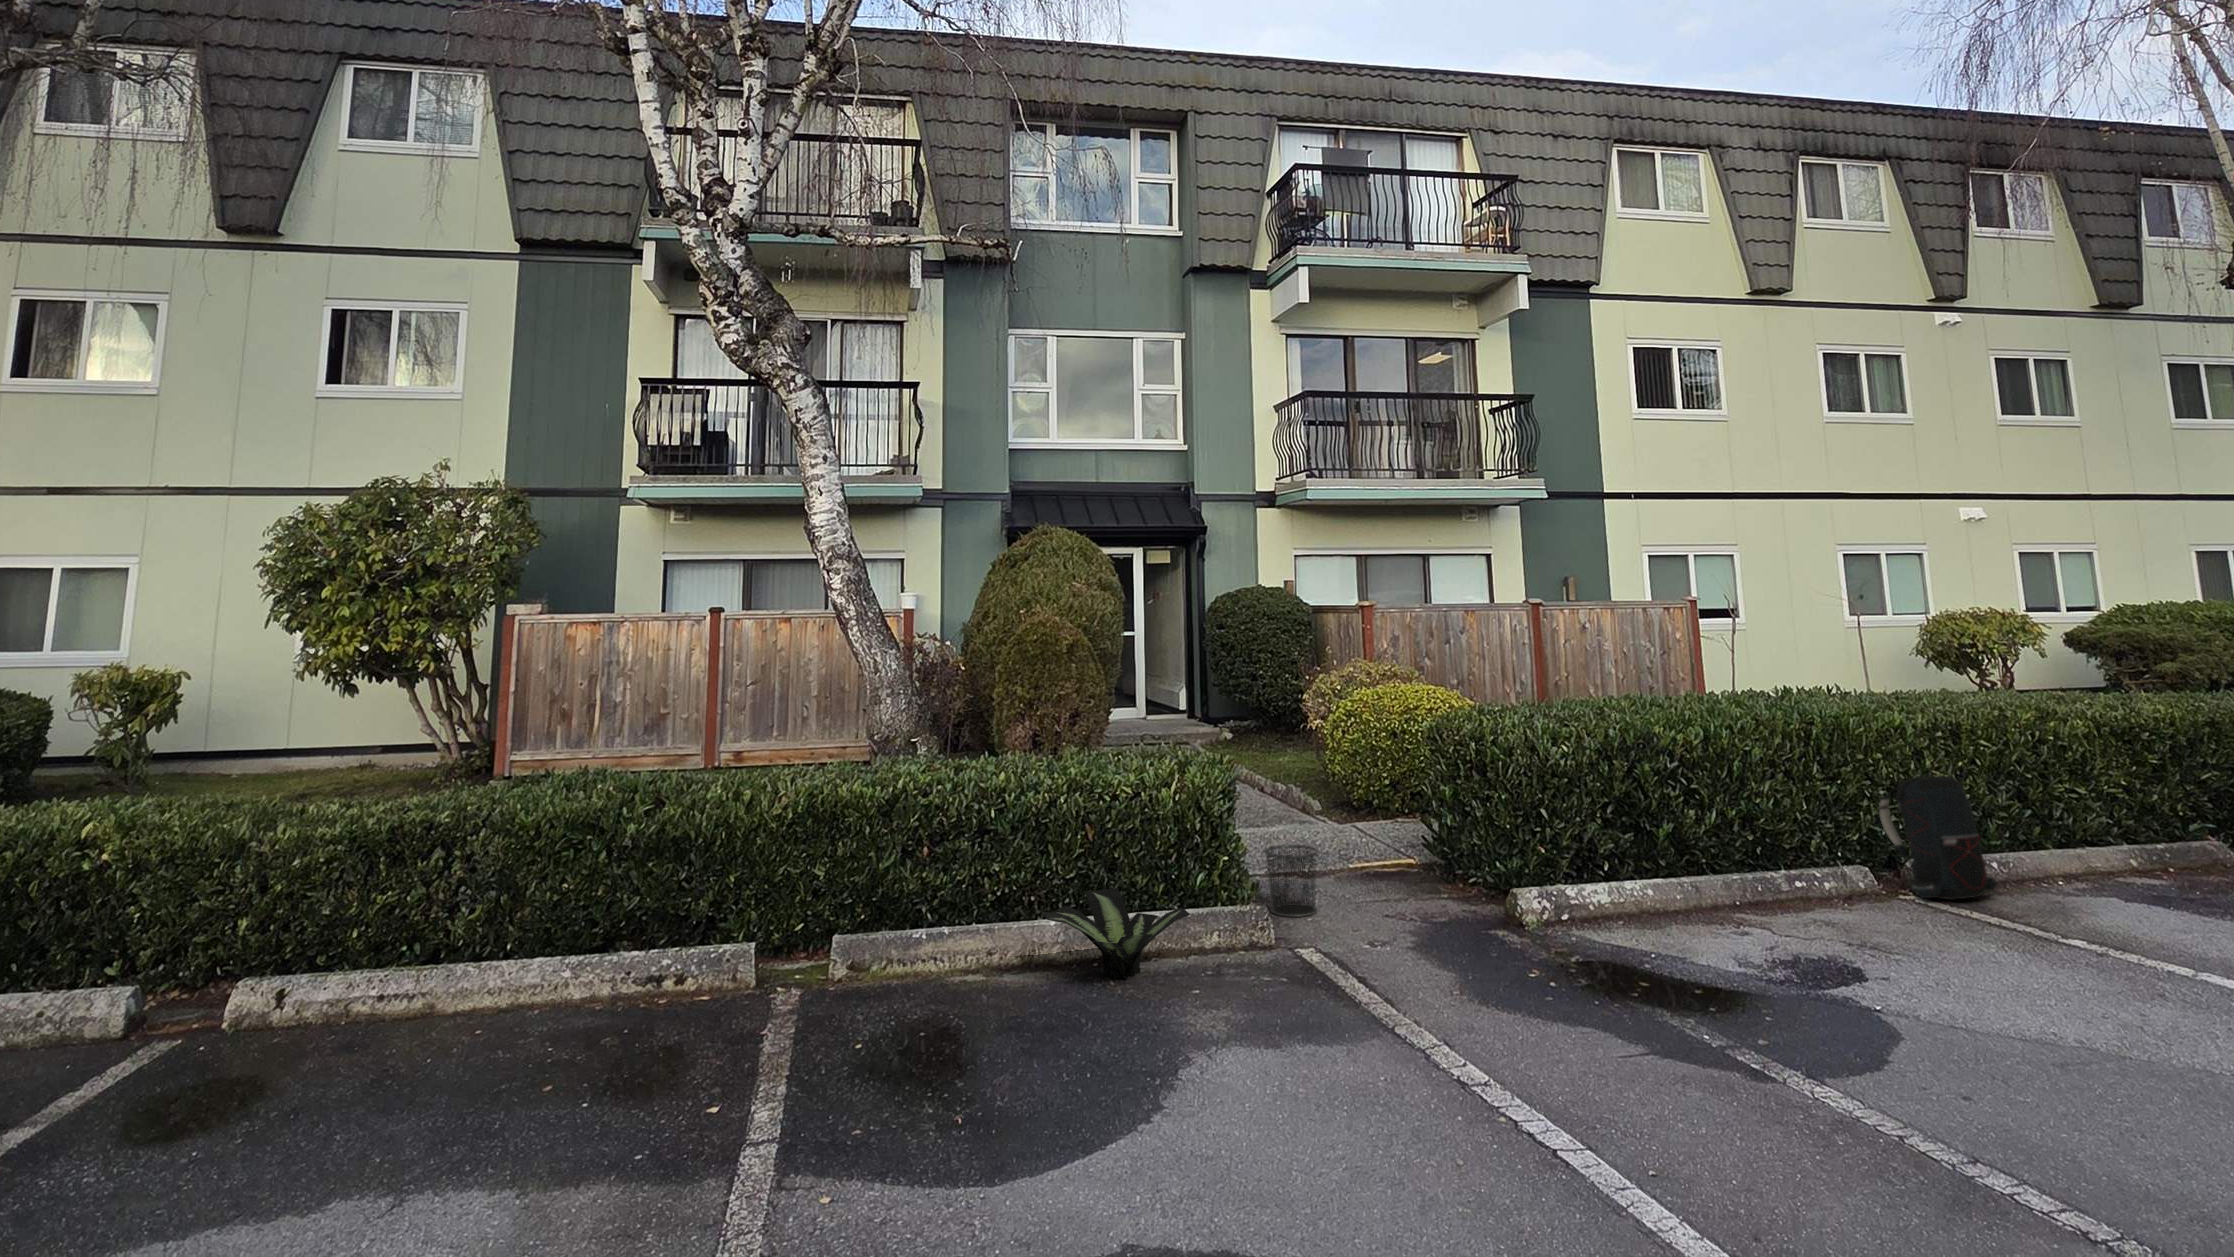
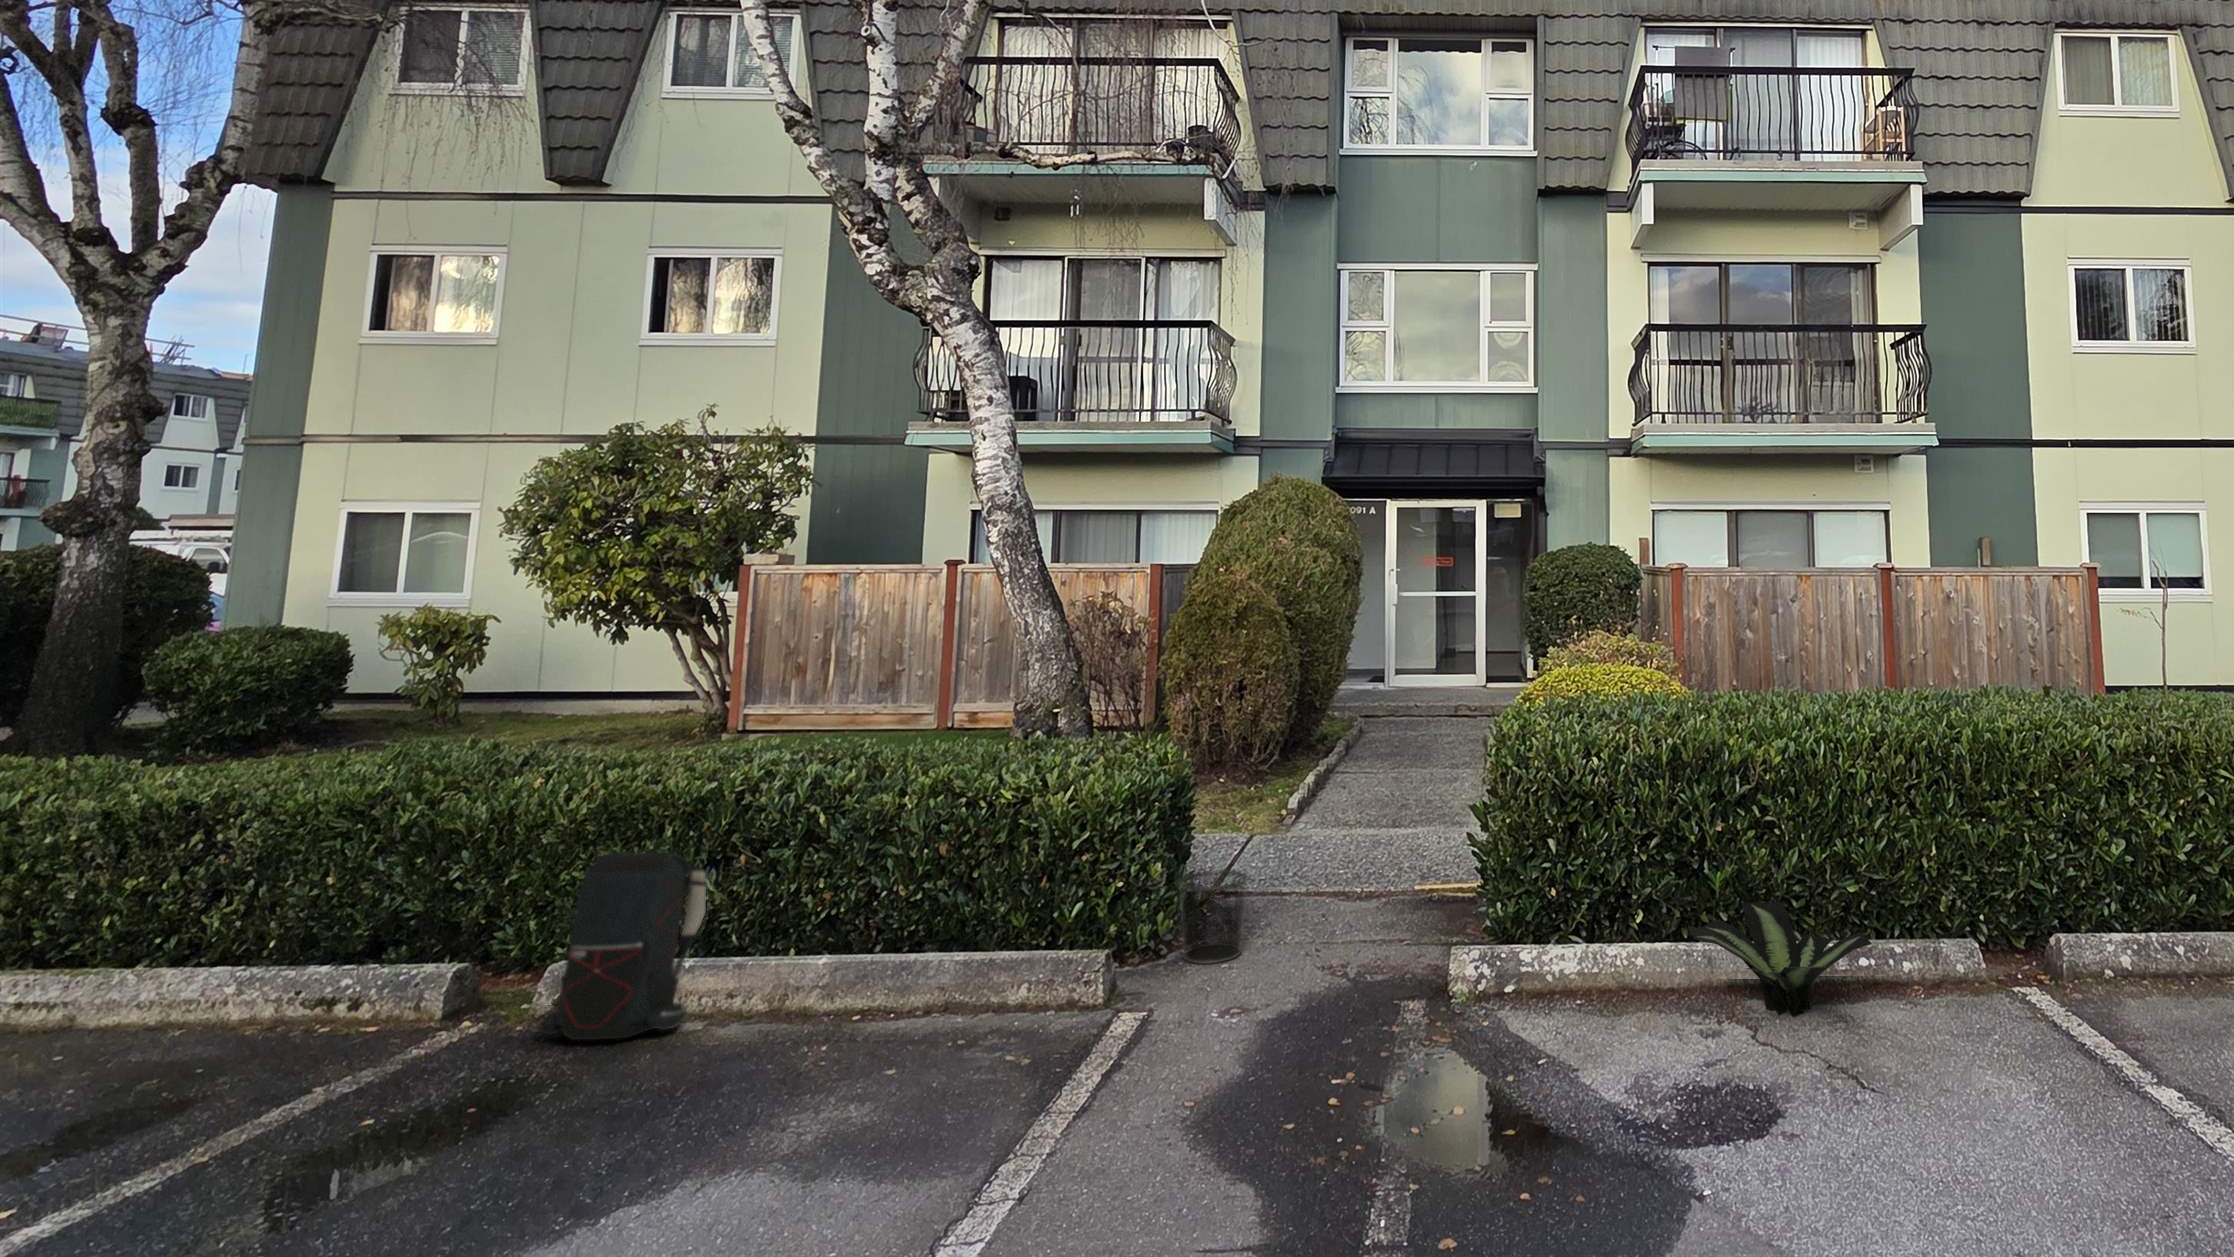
backpack: present [1878,776,1997,900] -> present [537,852,707,1040]
potted plant: present [1042,889,1190,979] -> present [1688,902,1872,1016]

